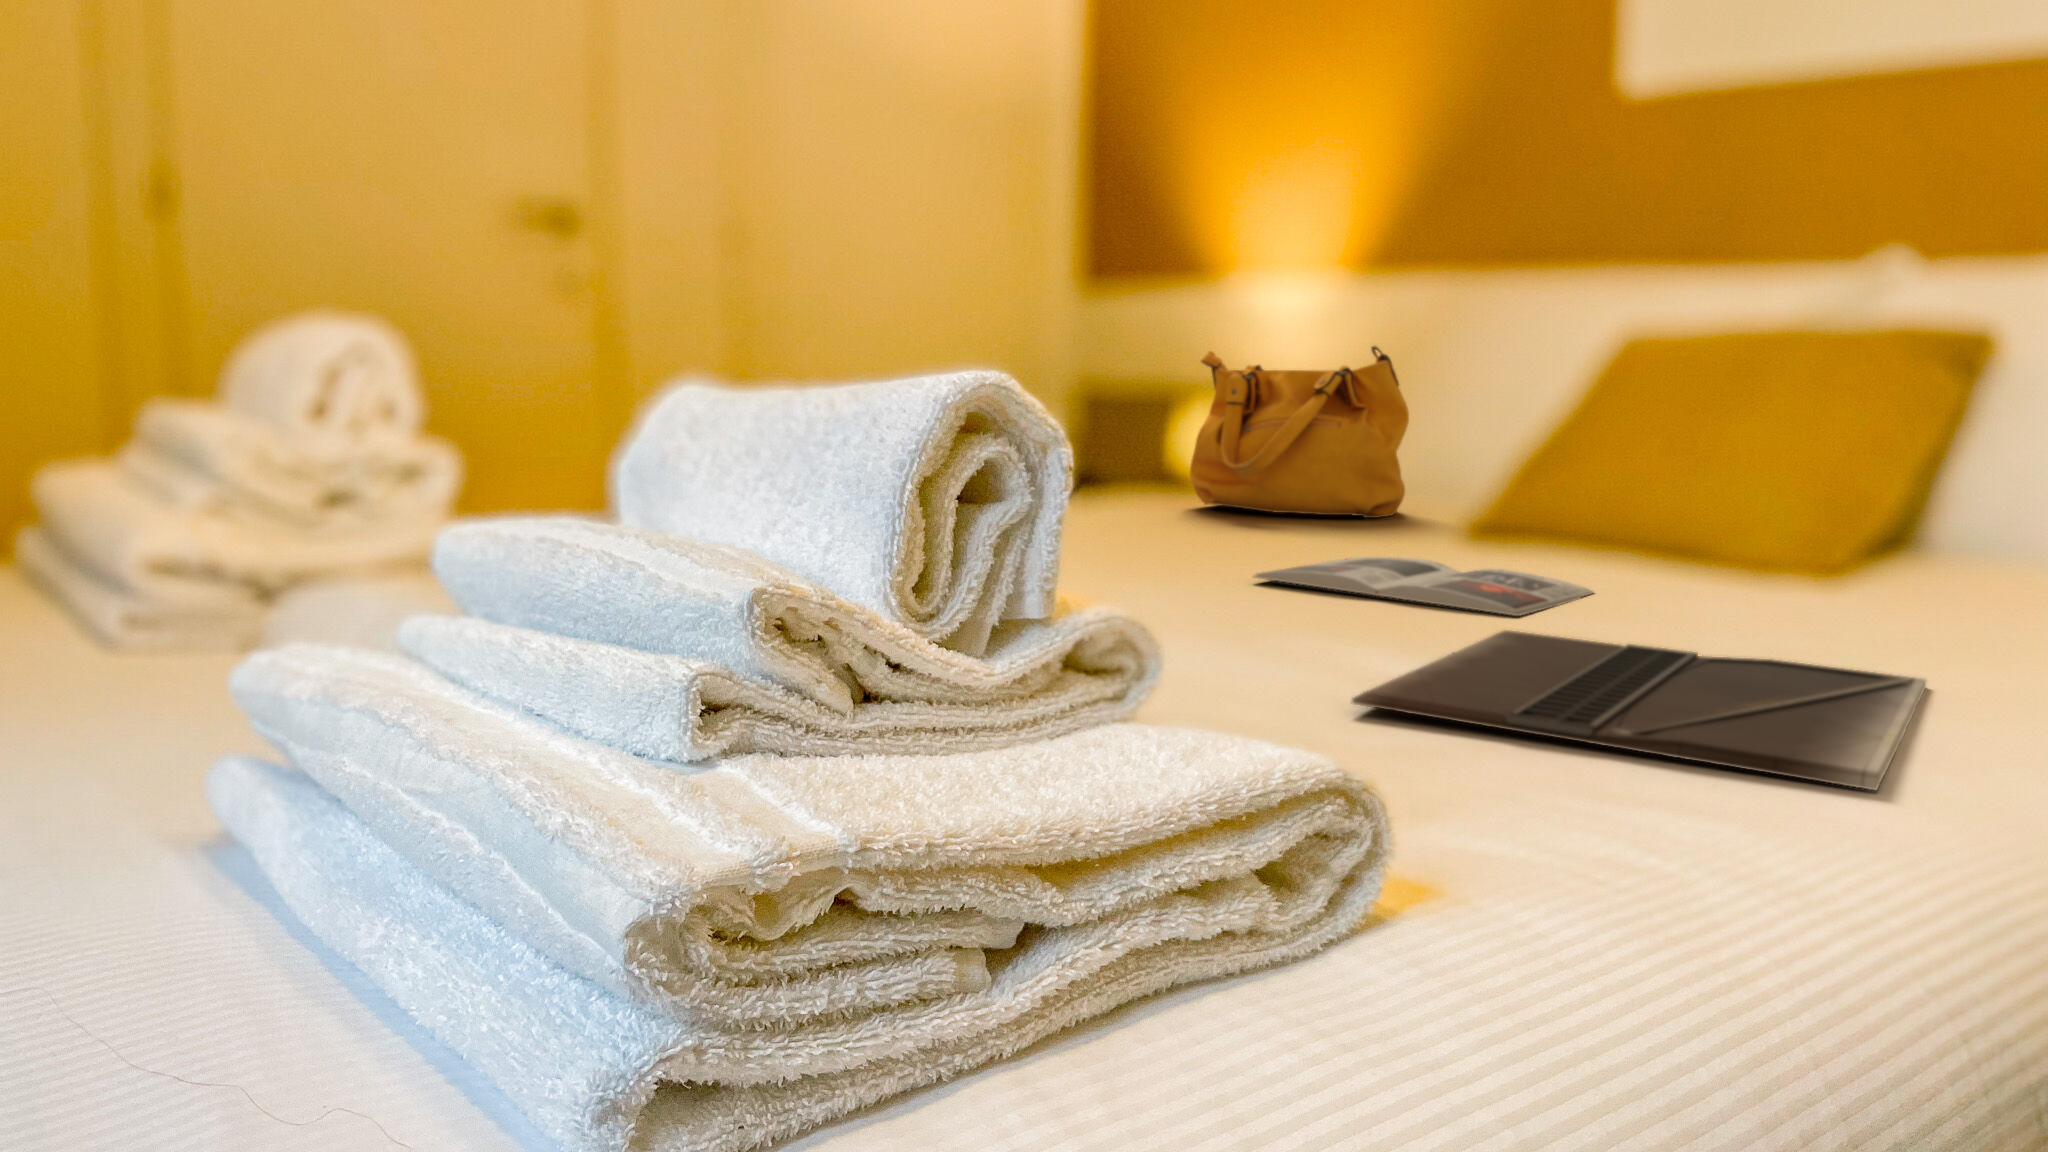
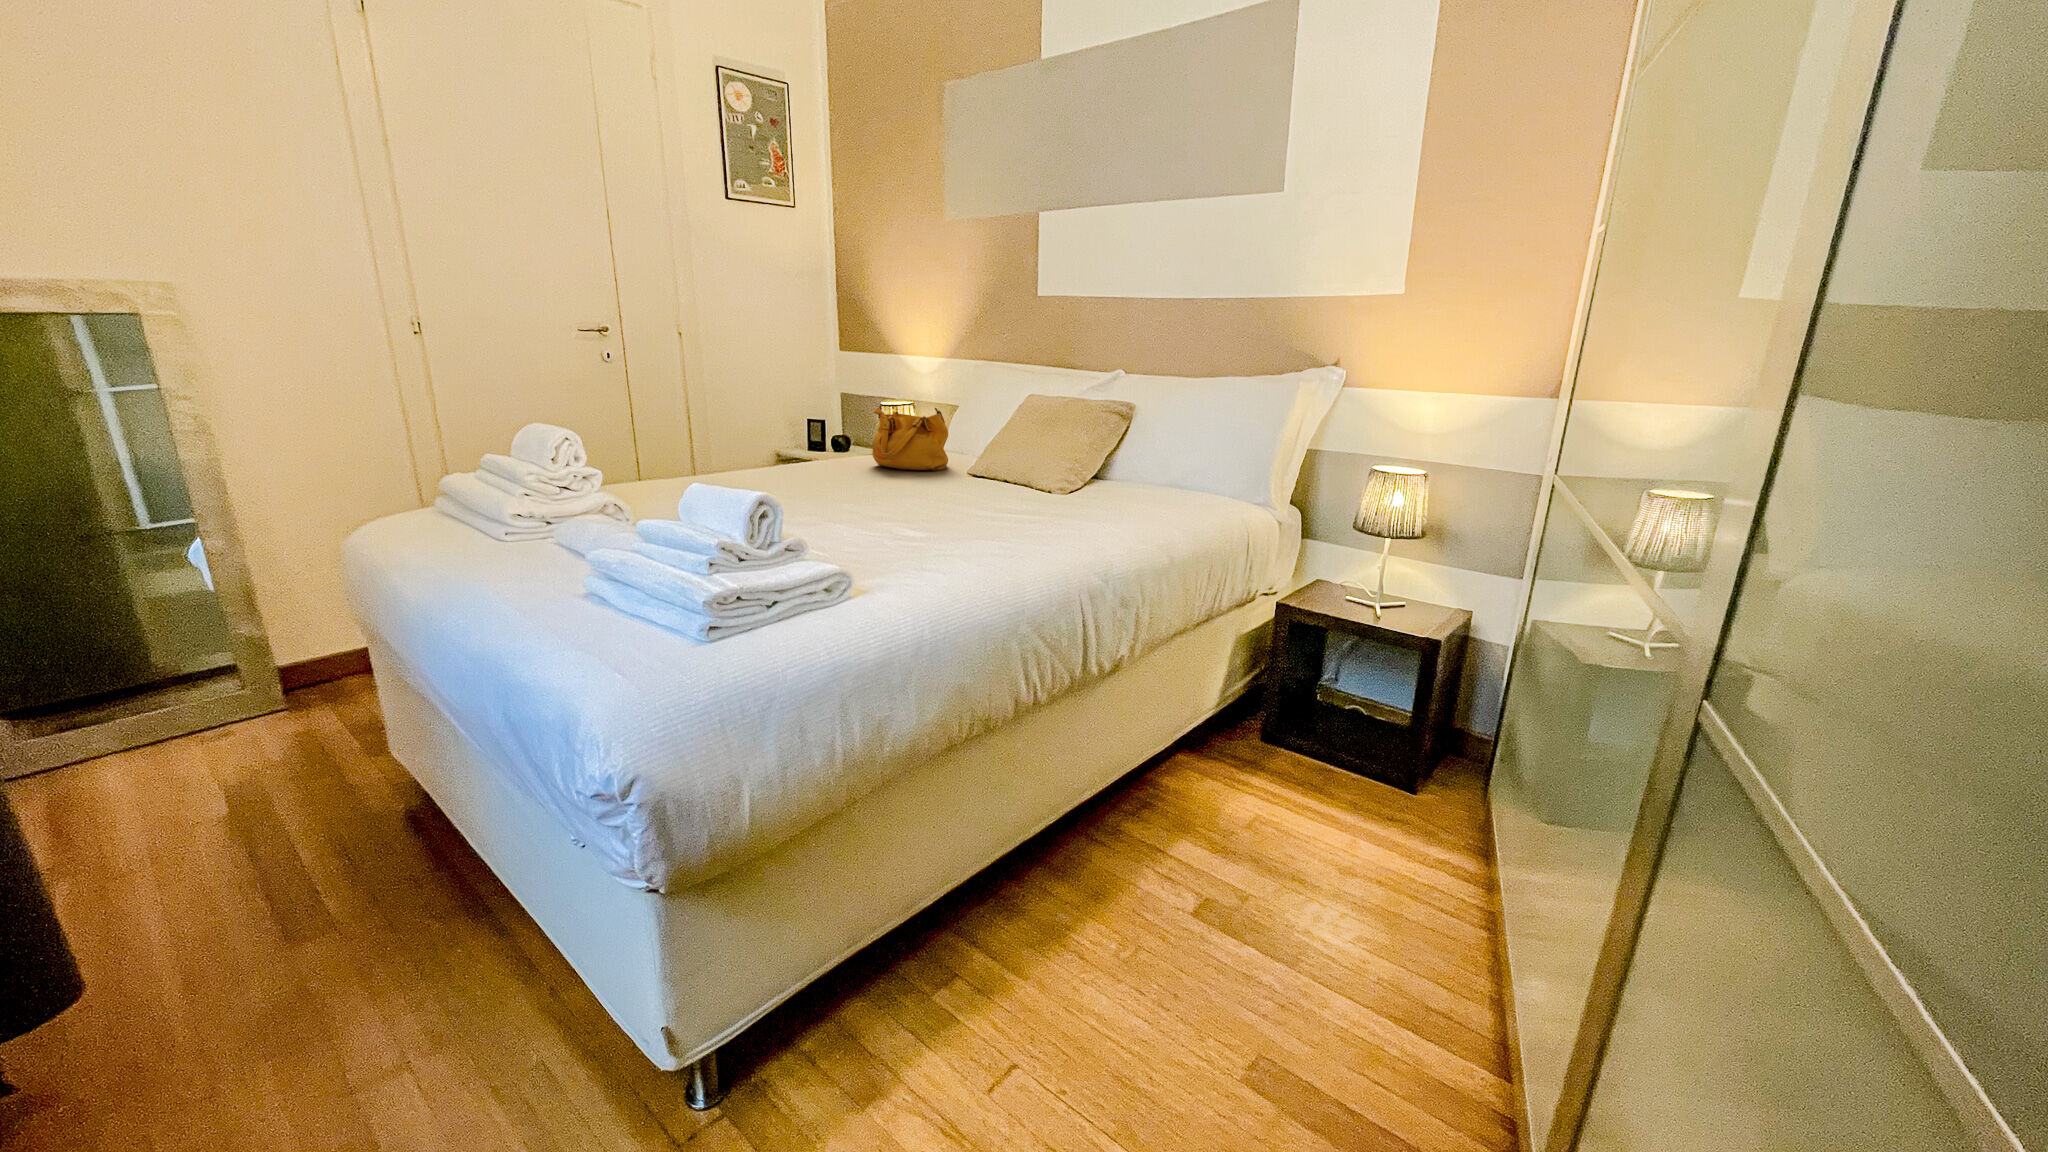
magazine: present [1253,557,1593,616] -> none [876,493,980,516]
laptop: present [1352,630,1926,791] -> none [877,522,1032,566]

